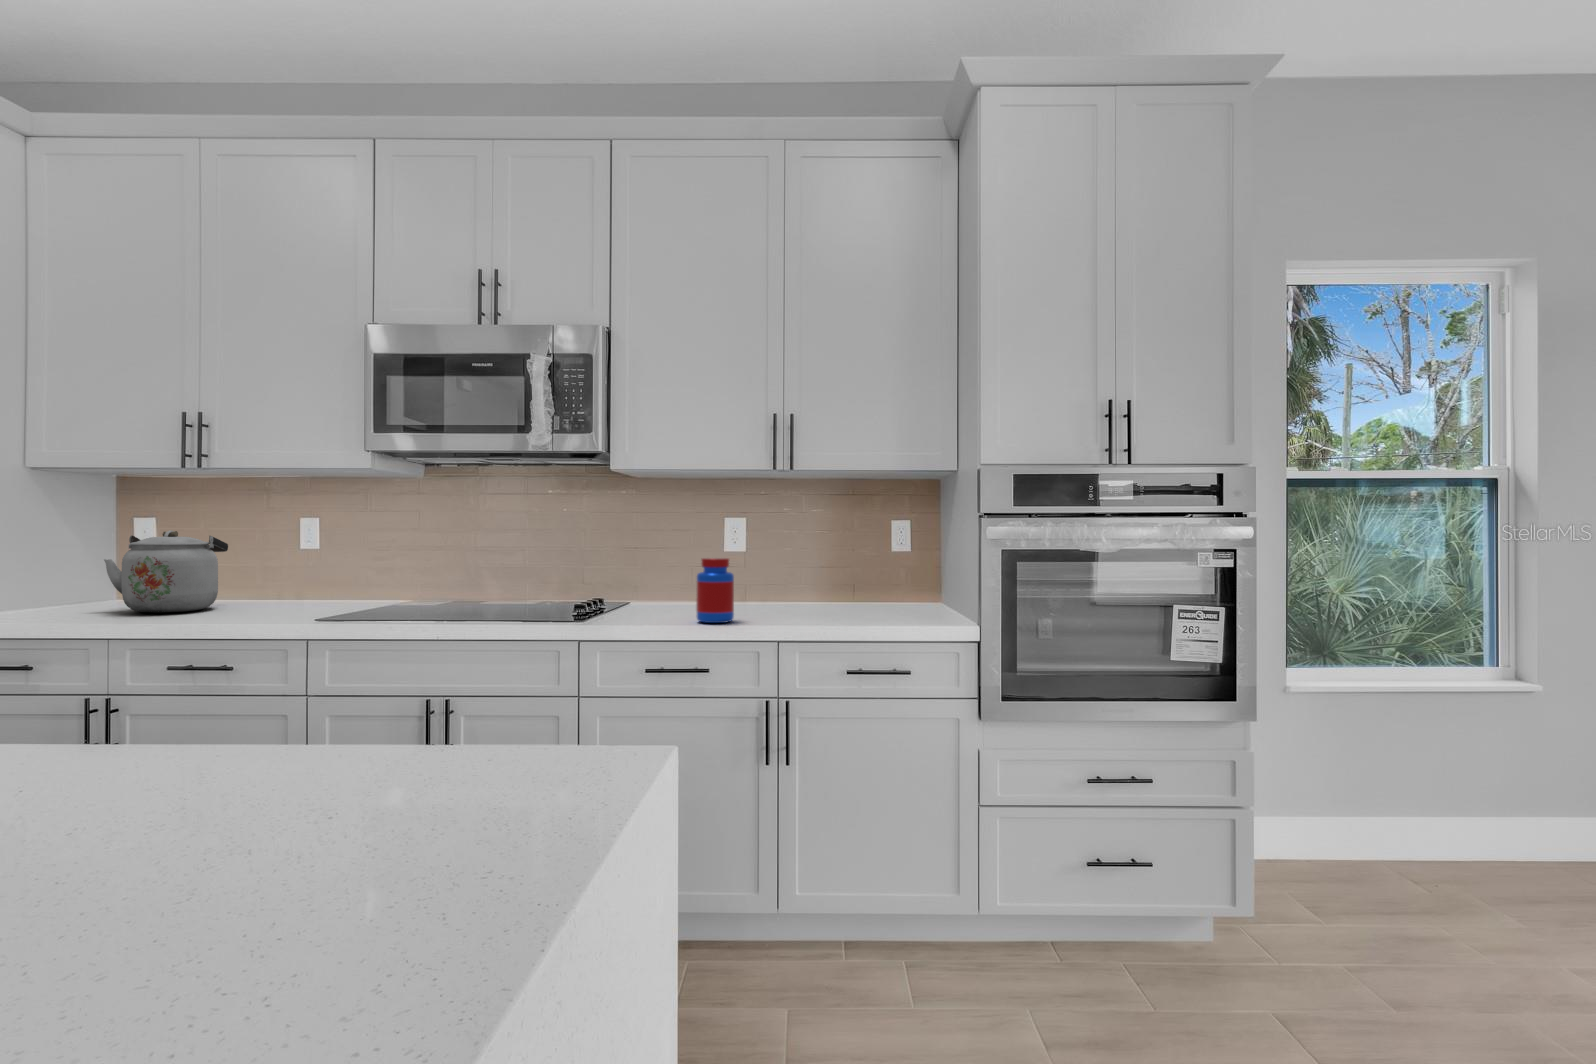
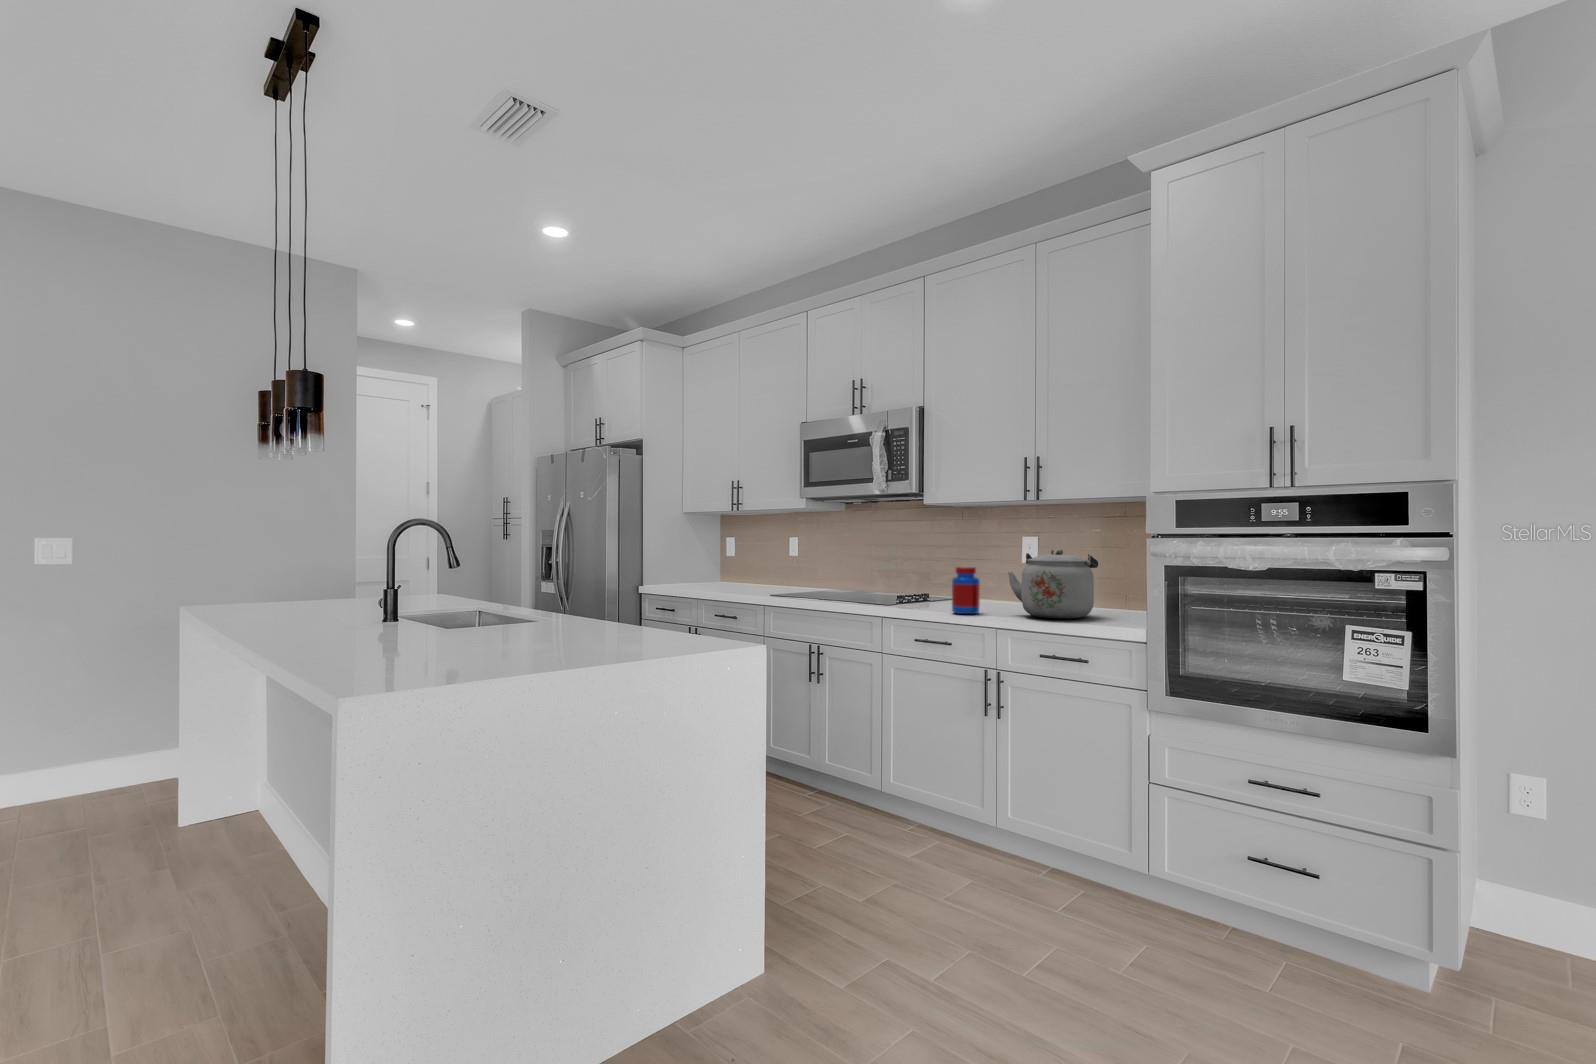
kettle: present [104,530,228,613] -> present [1008,549,1098,619]

